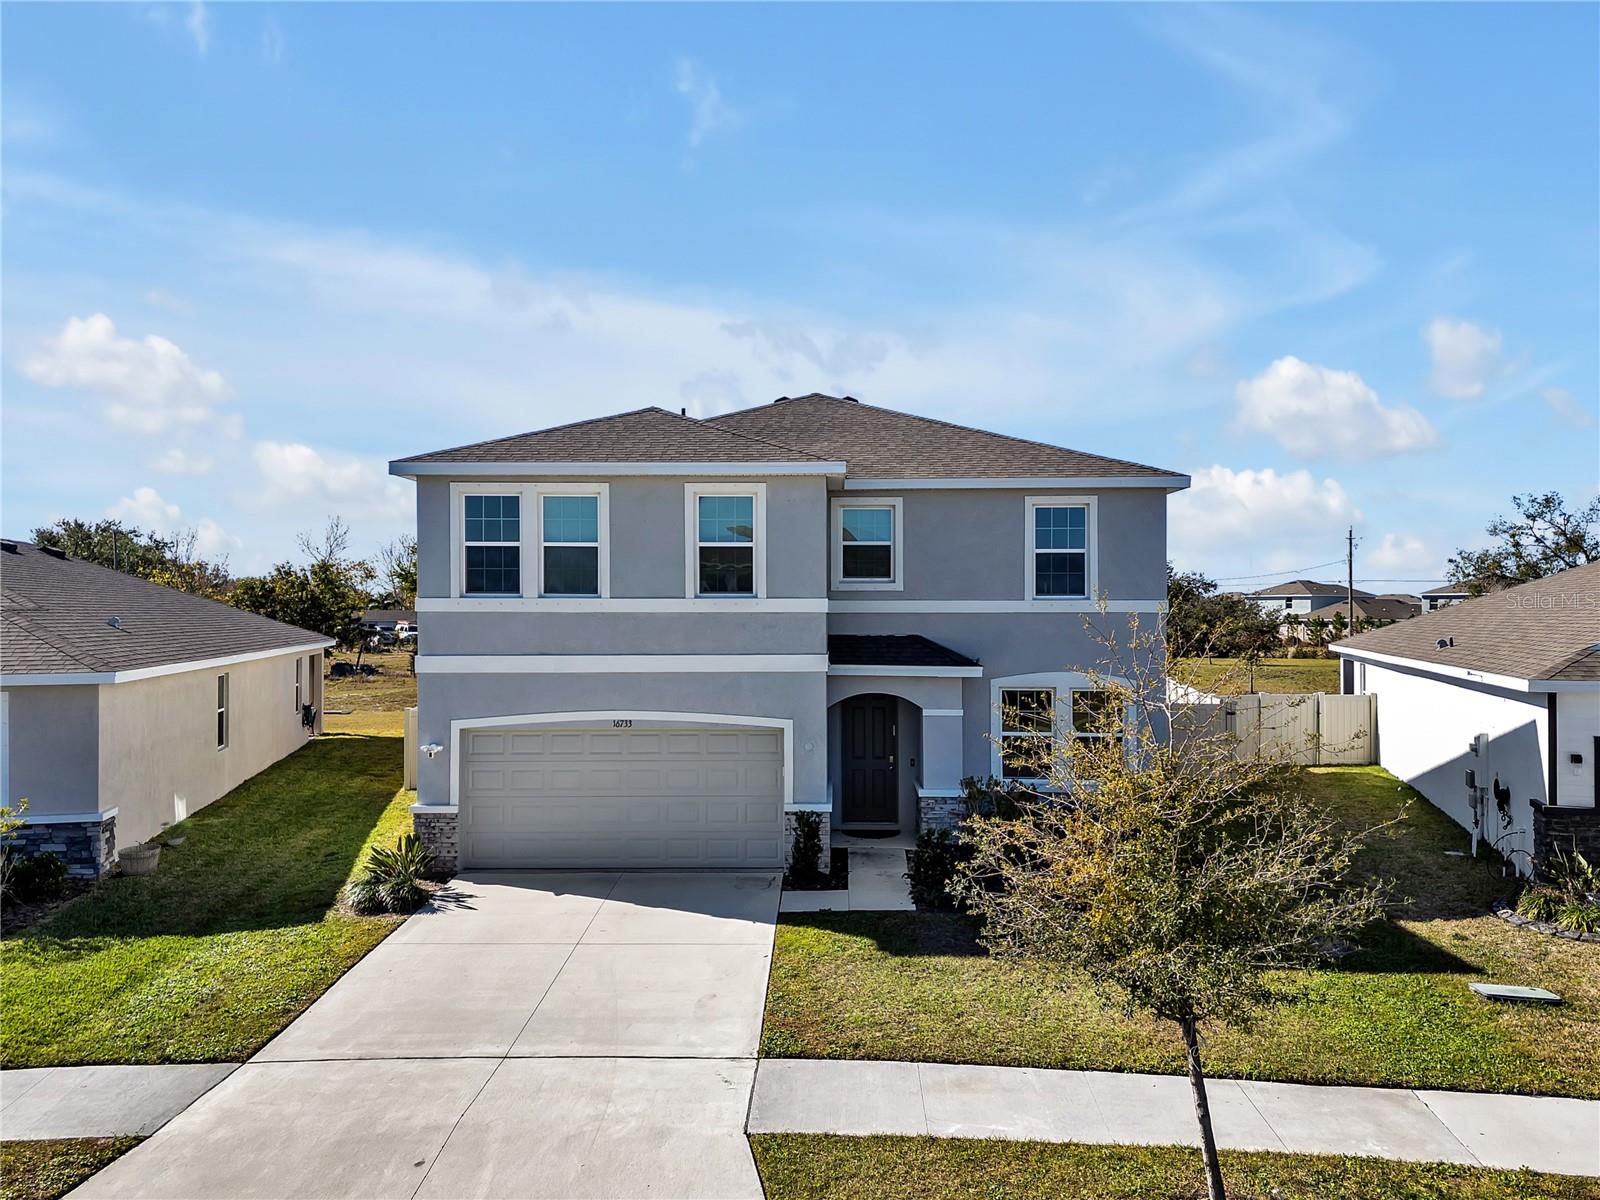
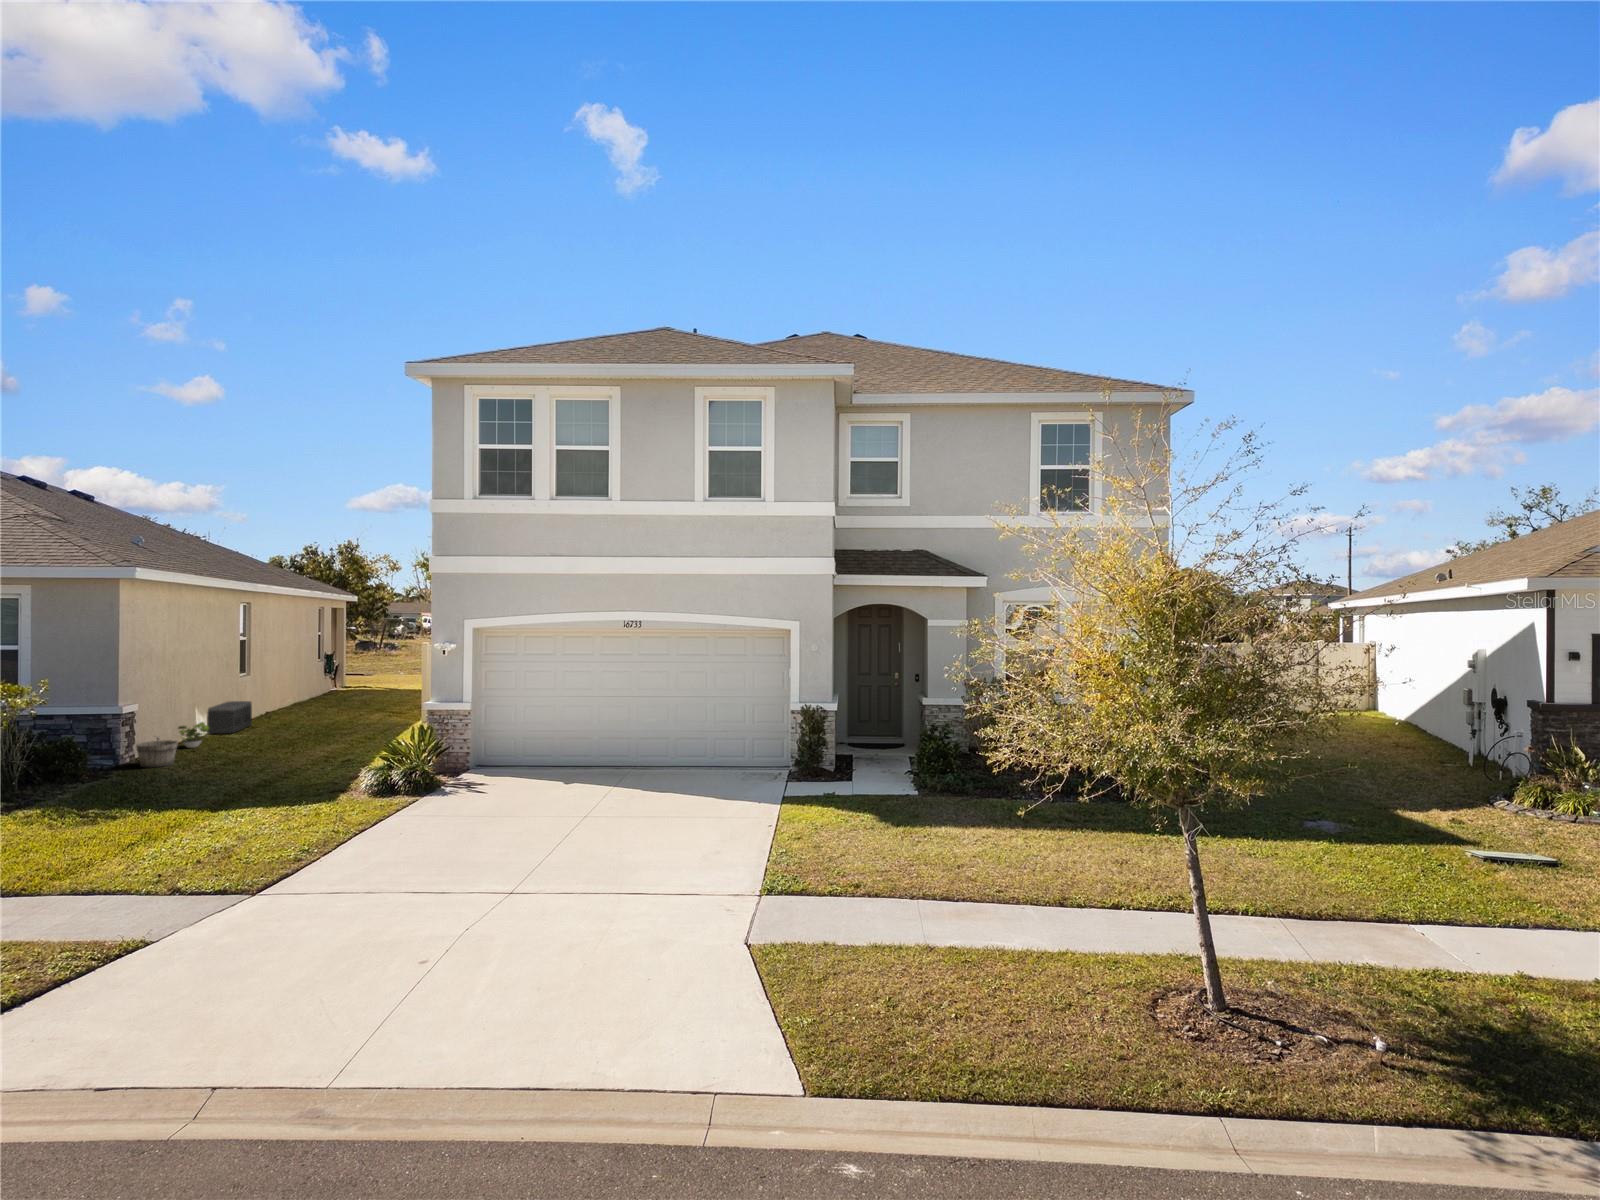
storage bench: none [191,786,236,825] -> present [207,701,252,734]

